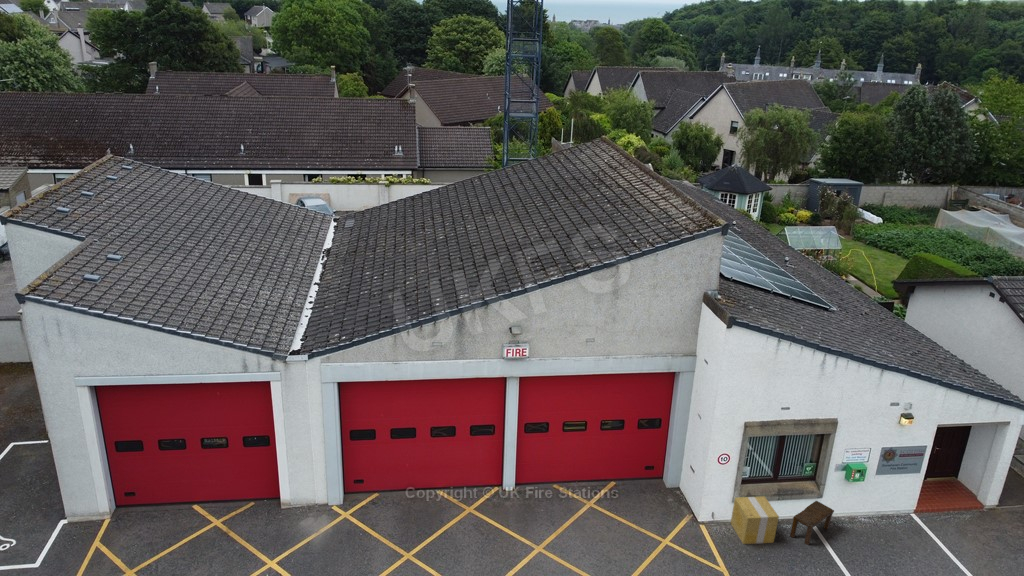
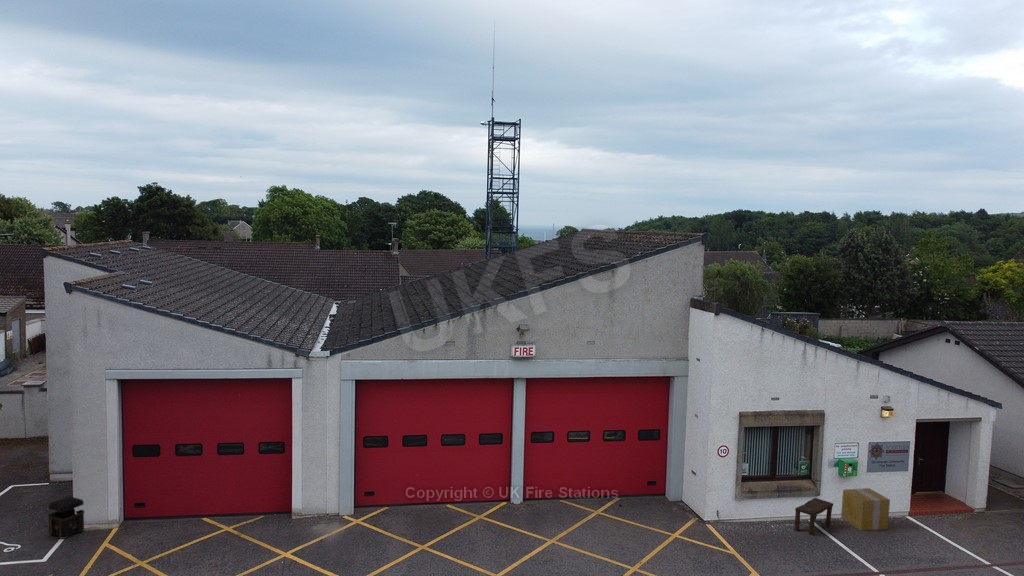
toolbox: none [36,494,76,538] -> present [48,497,84,539]
cardboard box: present [731,496,779,544] -> present [841,488,890,530]

